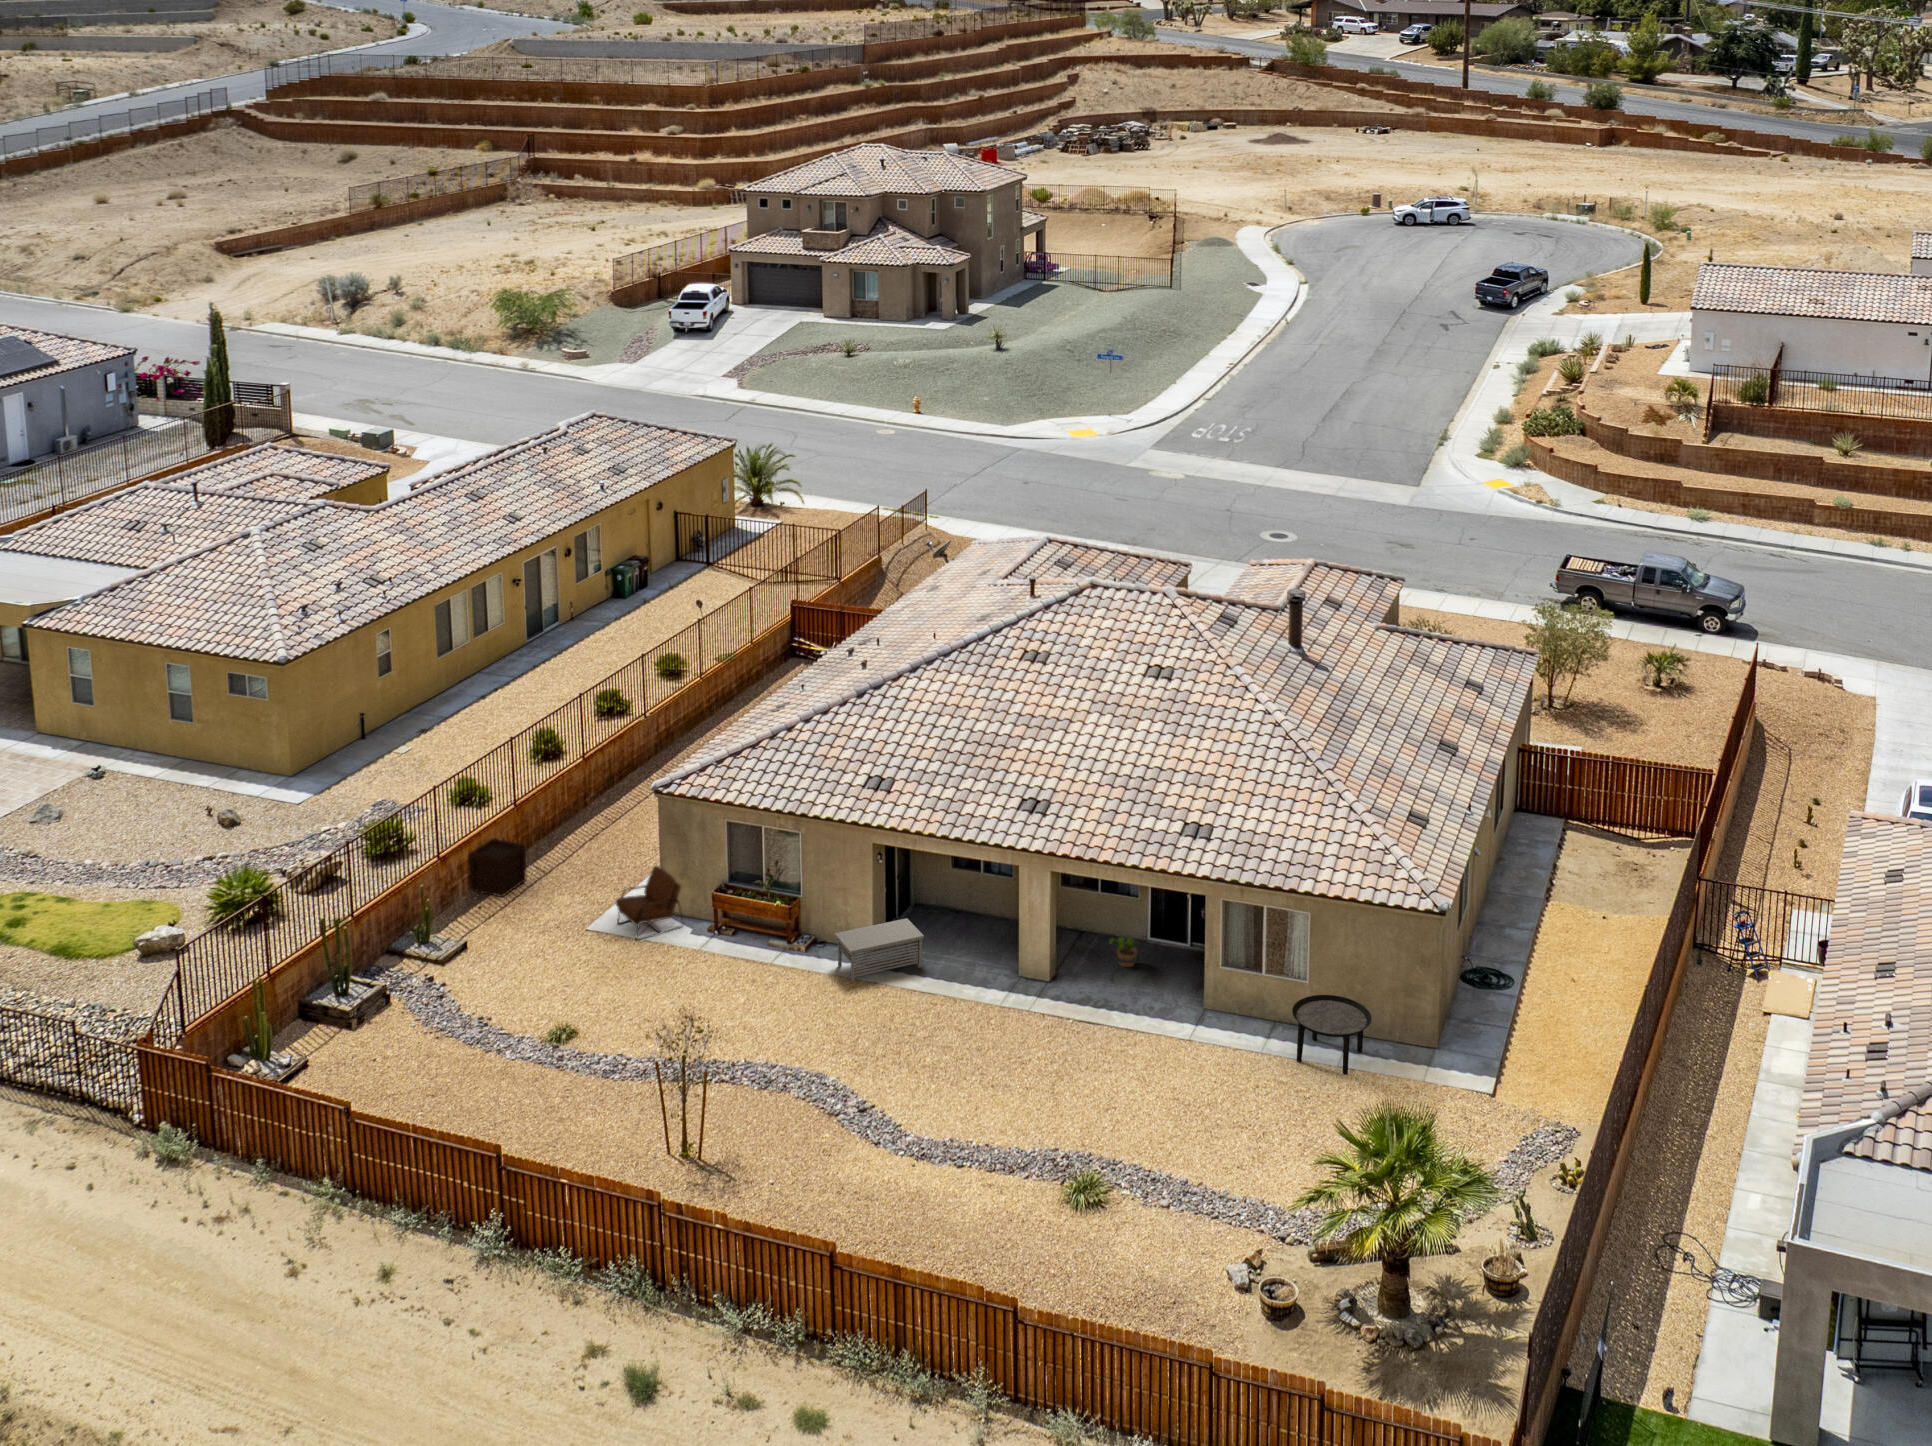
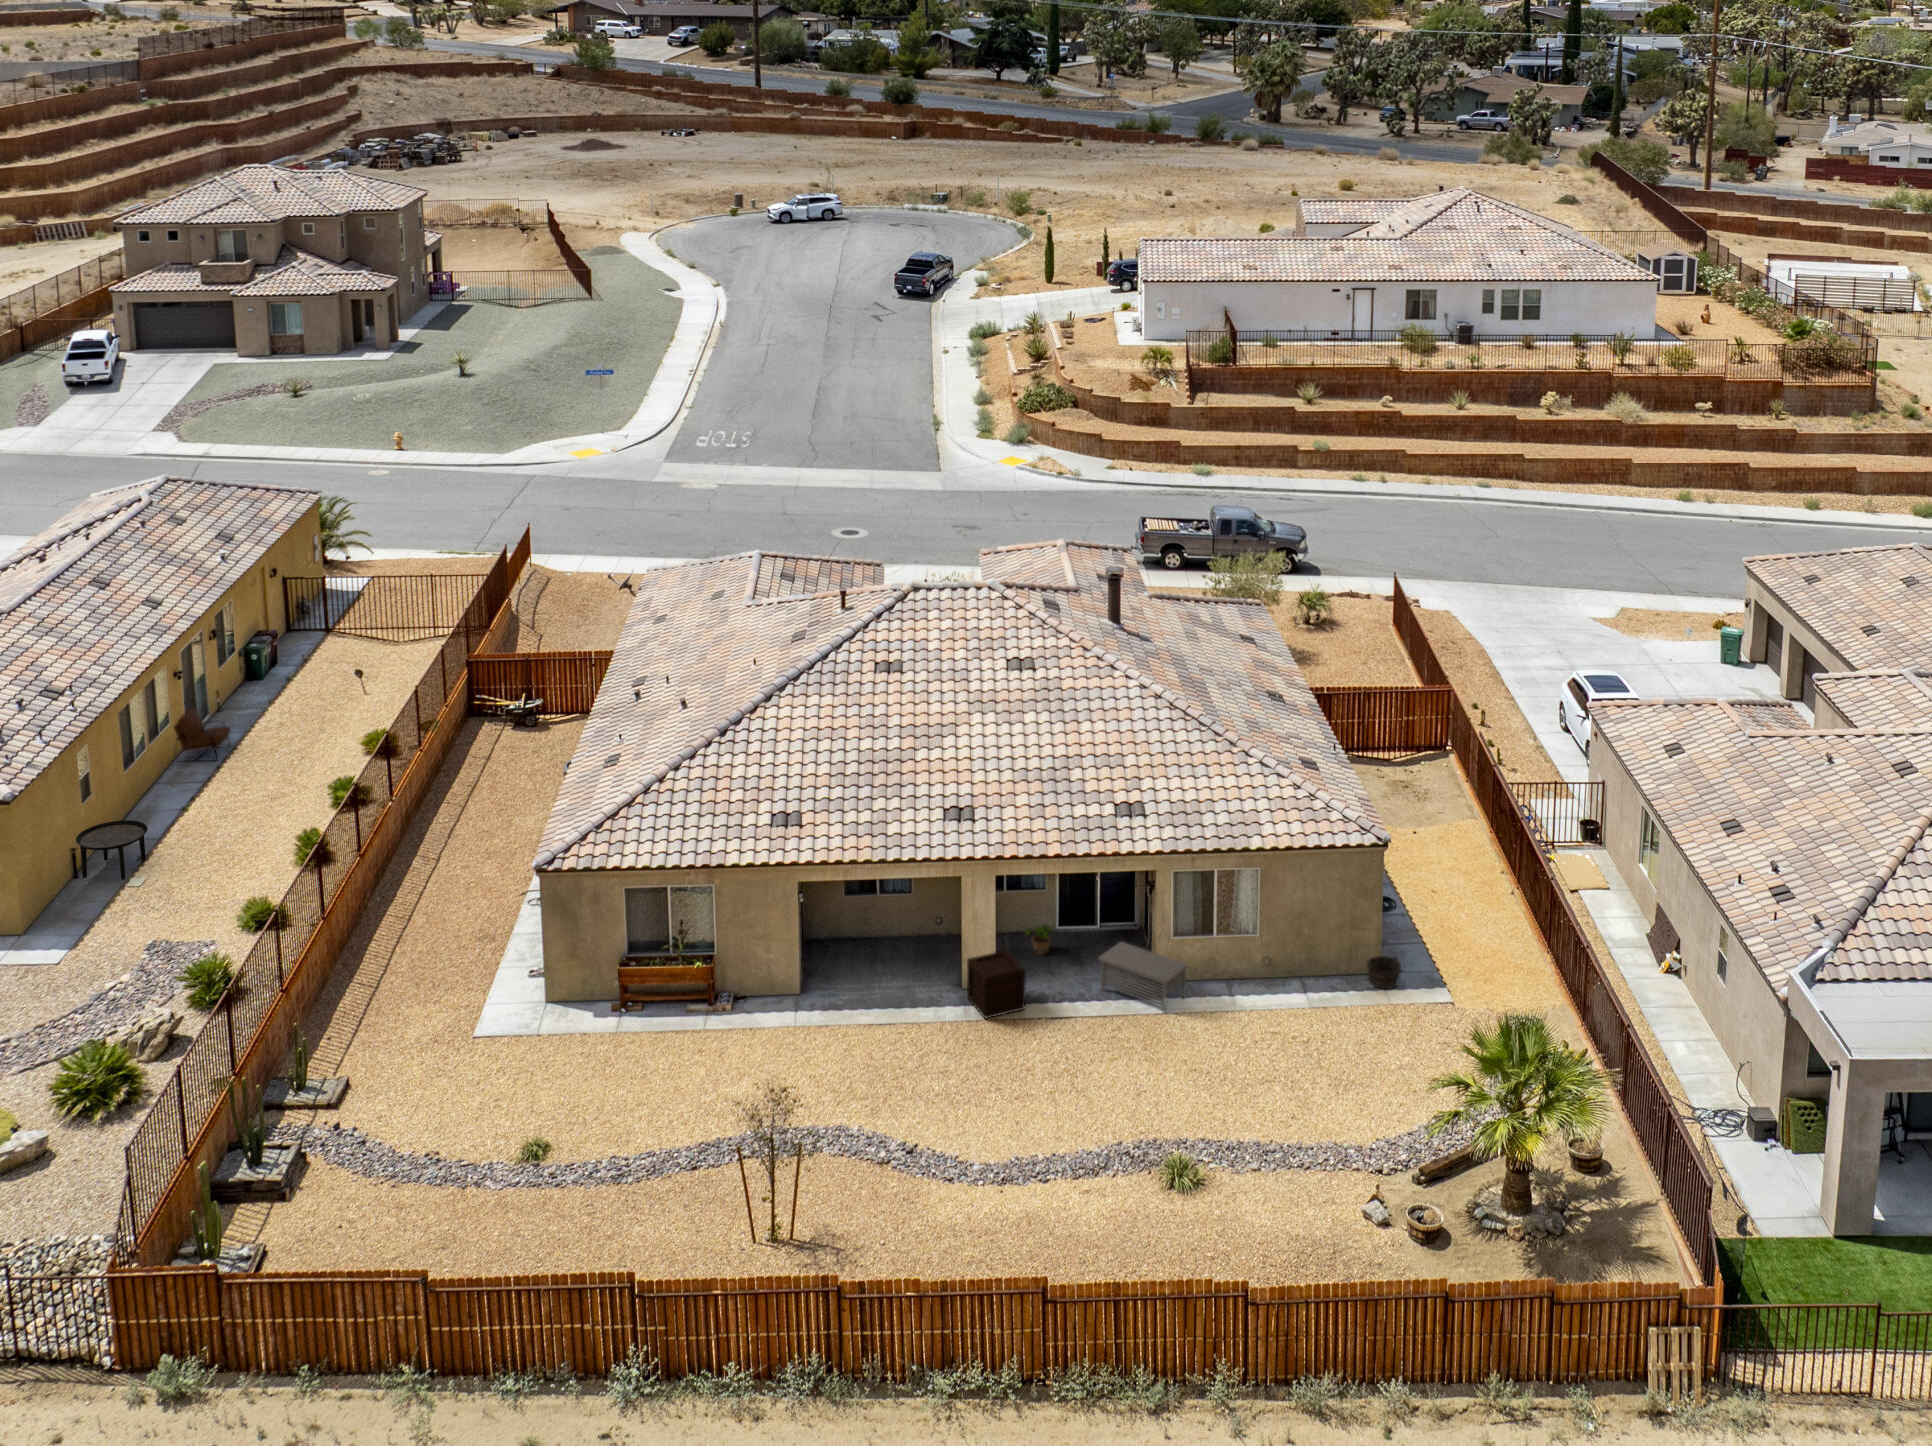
wooden crate: present [468,838,526,897] -> present [967,950,1026,1018]
chair: present [616,866,683,940] -> present [174,708,230,761]
storage bench: present [835,918,924,983] -> present [1098,942,1188,1013]
round table: present [1292,995,1371,1075] -> present [76,820,148,880]
bucket: none [1441,1039,1482,1076] -> present [1367,956,1402,989]

